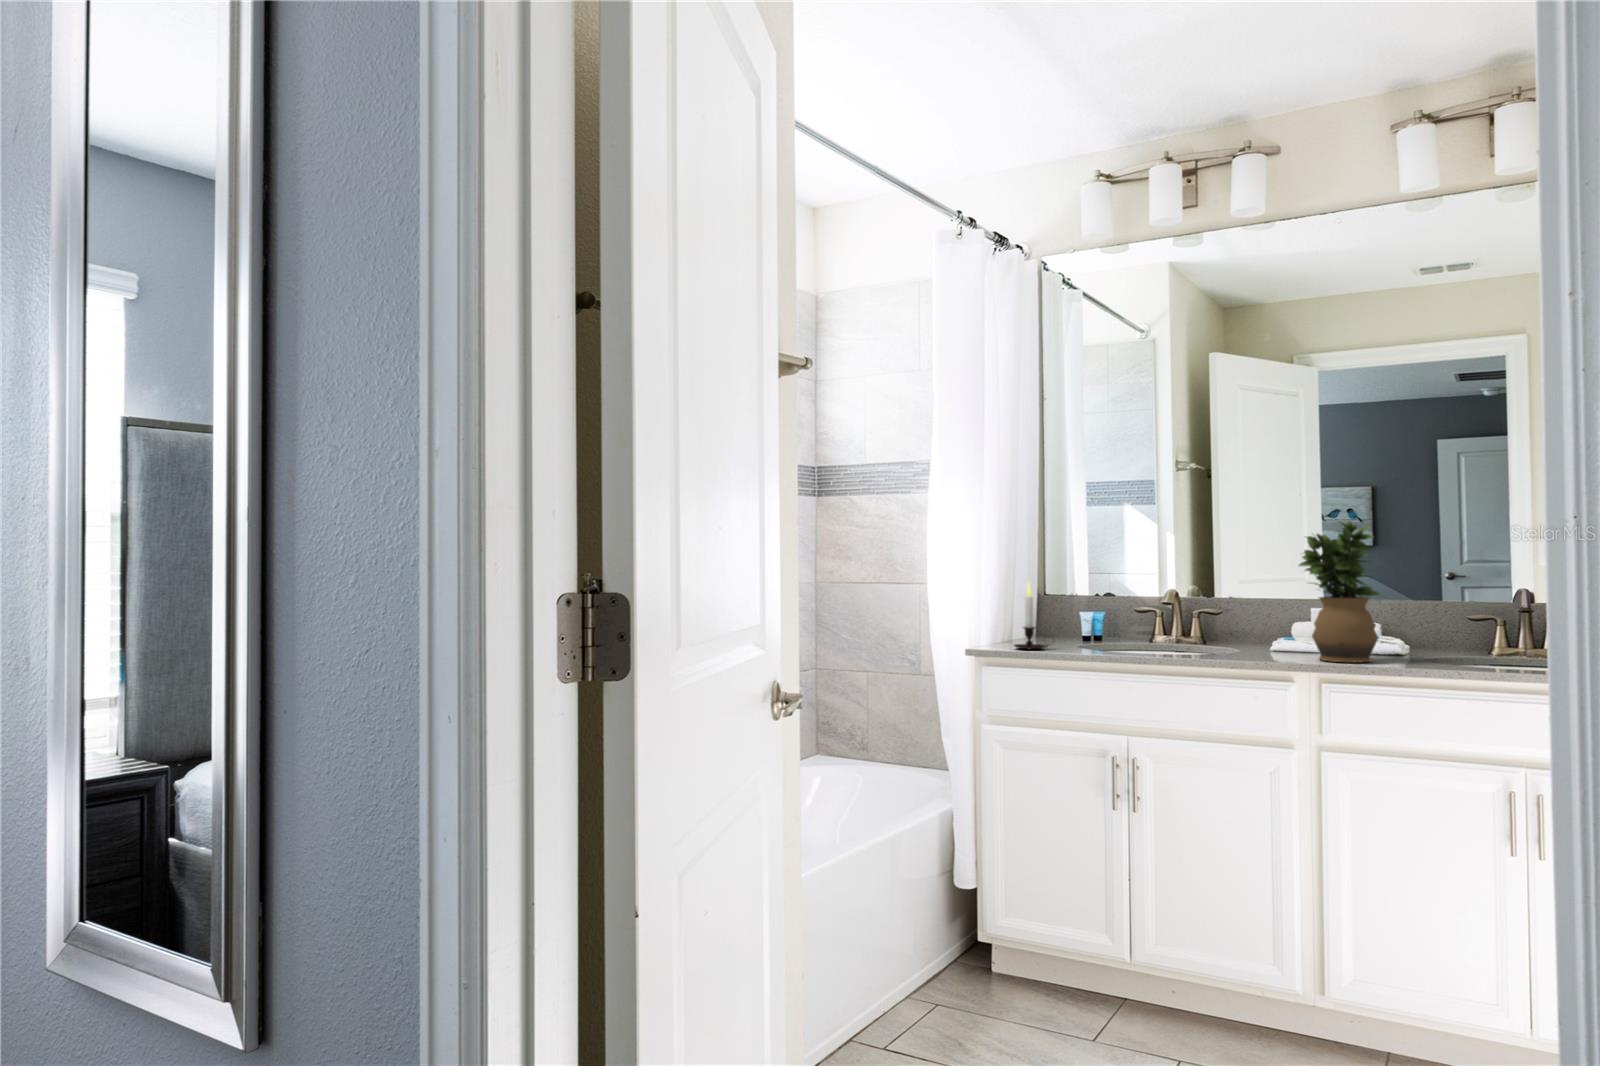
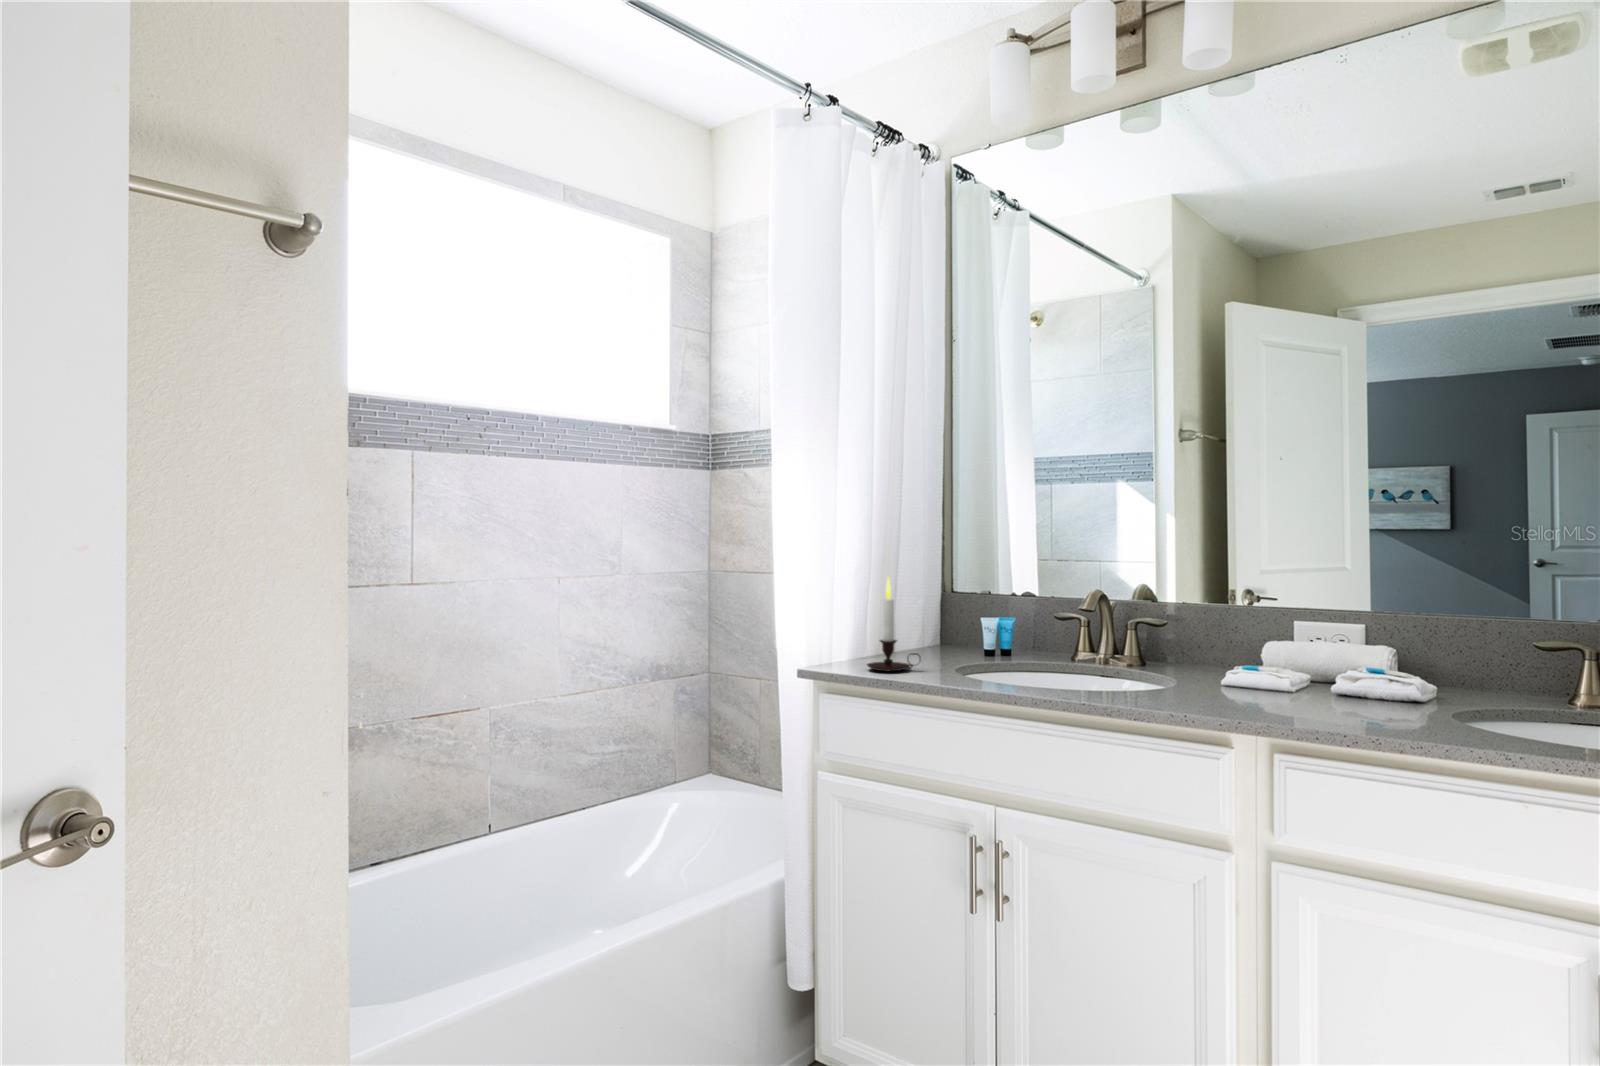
potted plant: present [1299,521,1380,662] -> none [1247,493,1382,720]

